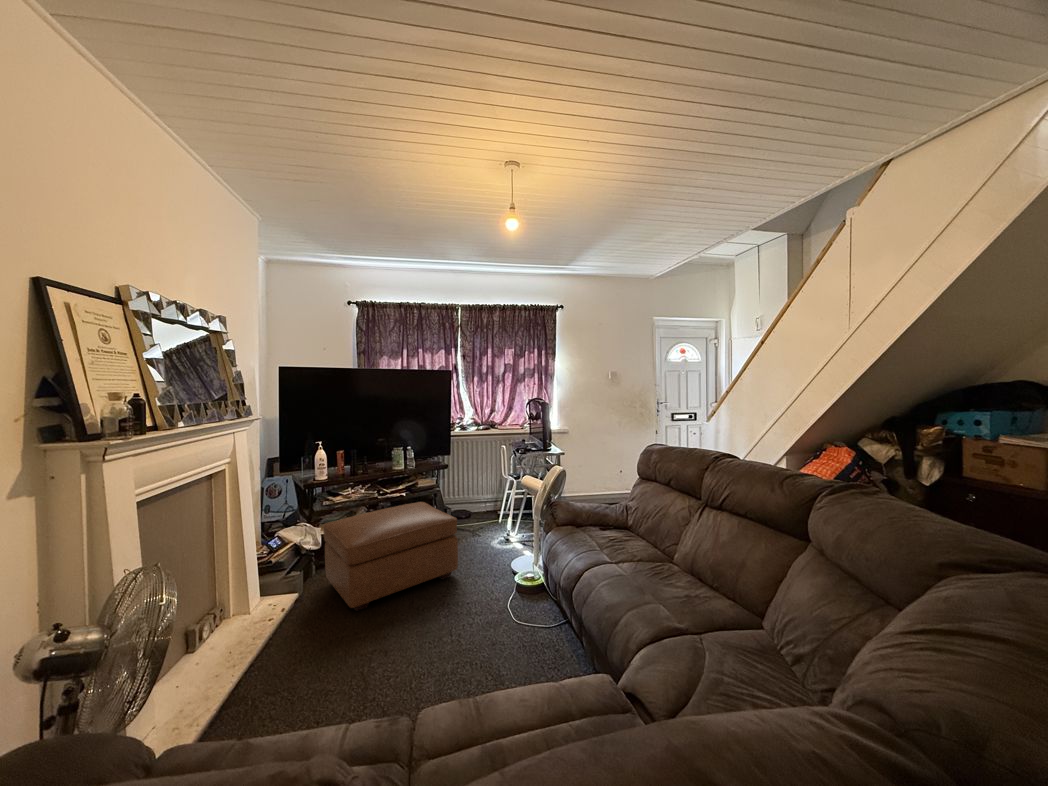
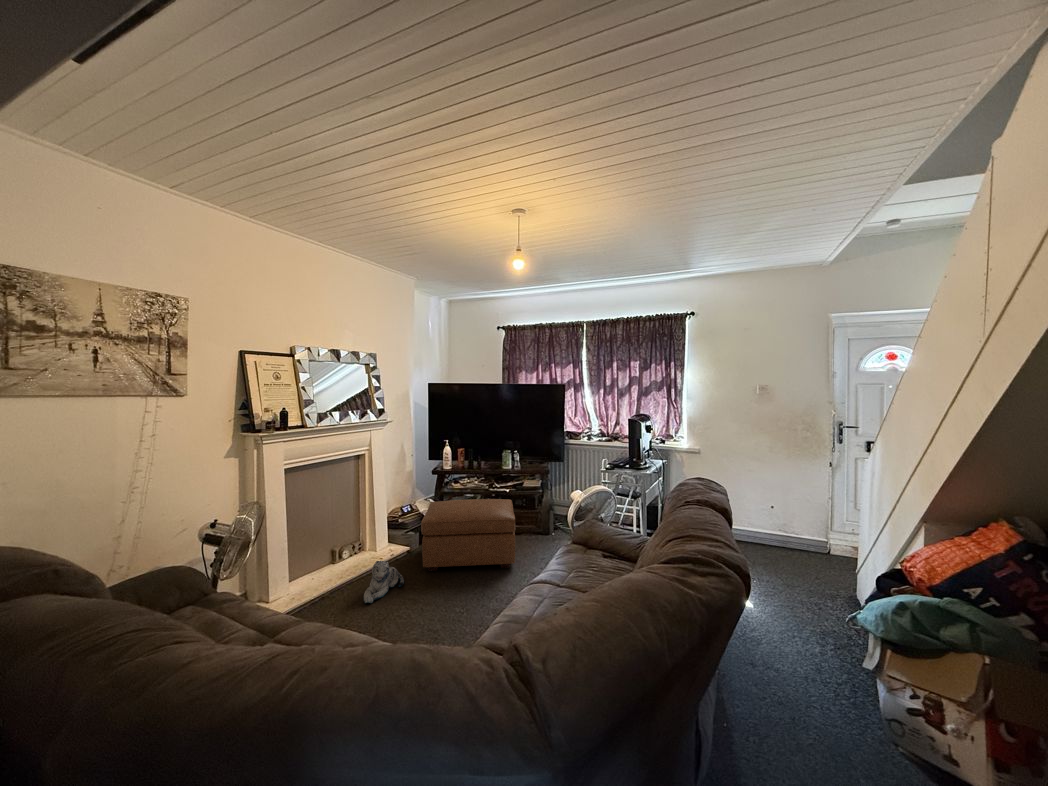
plush toy: none [294,613,343,682] -> present [364,561,404,603]

